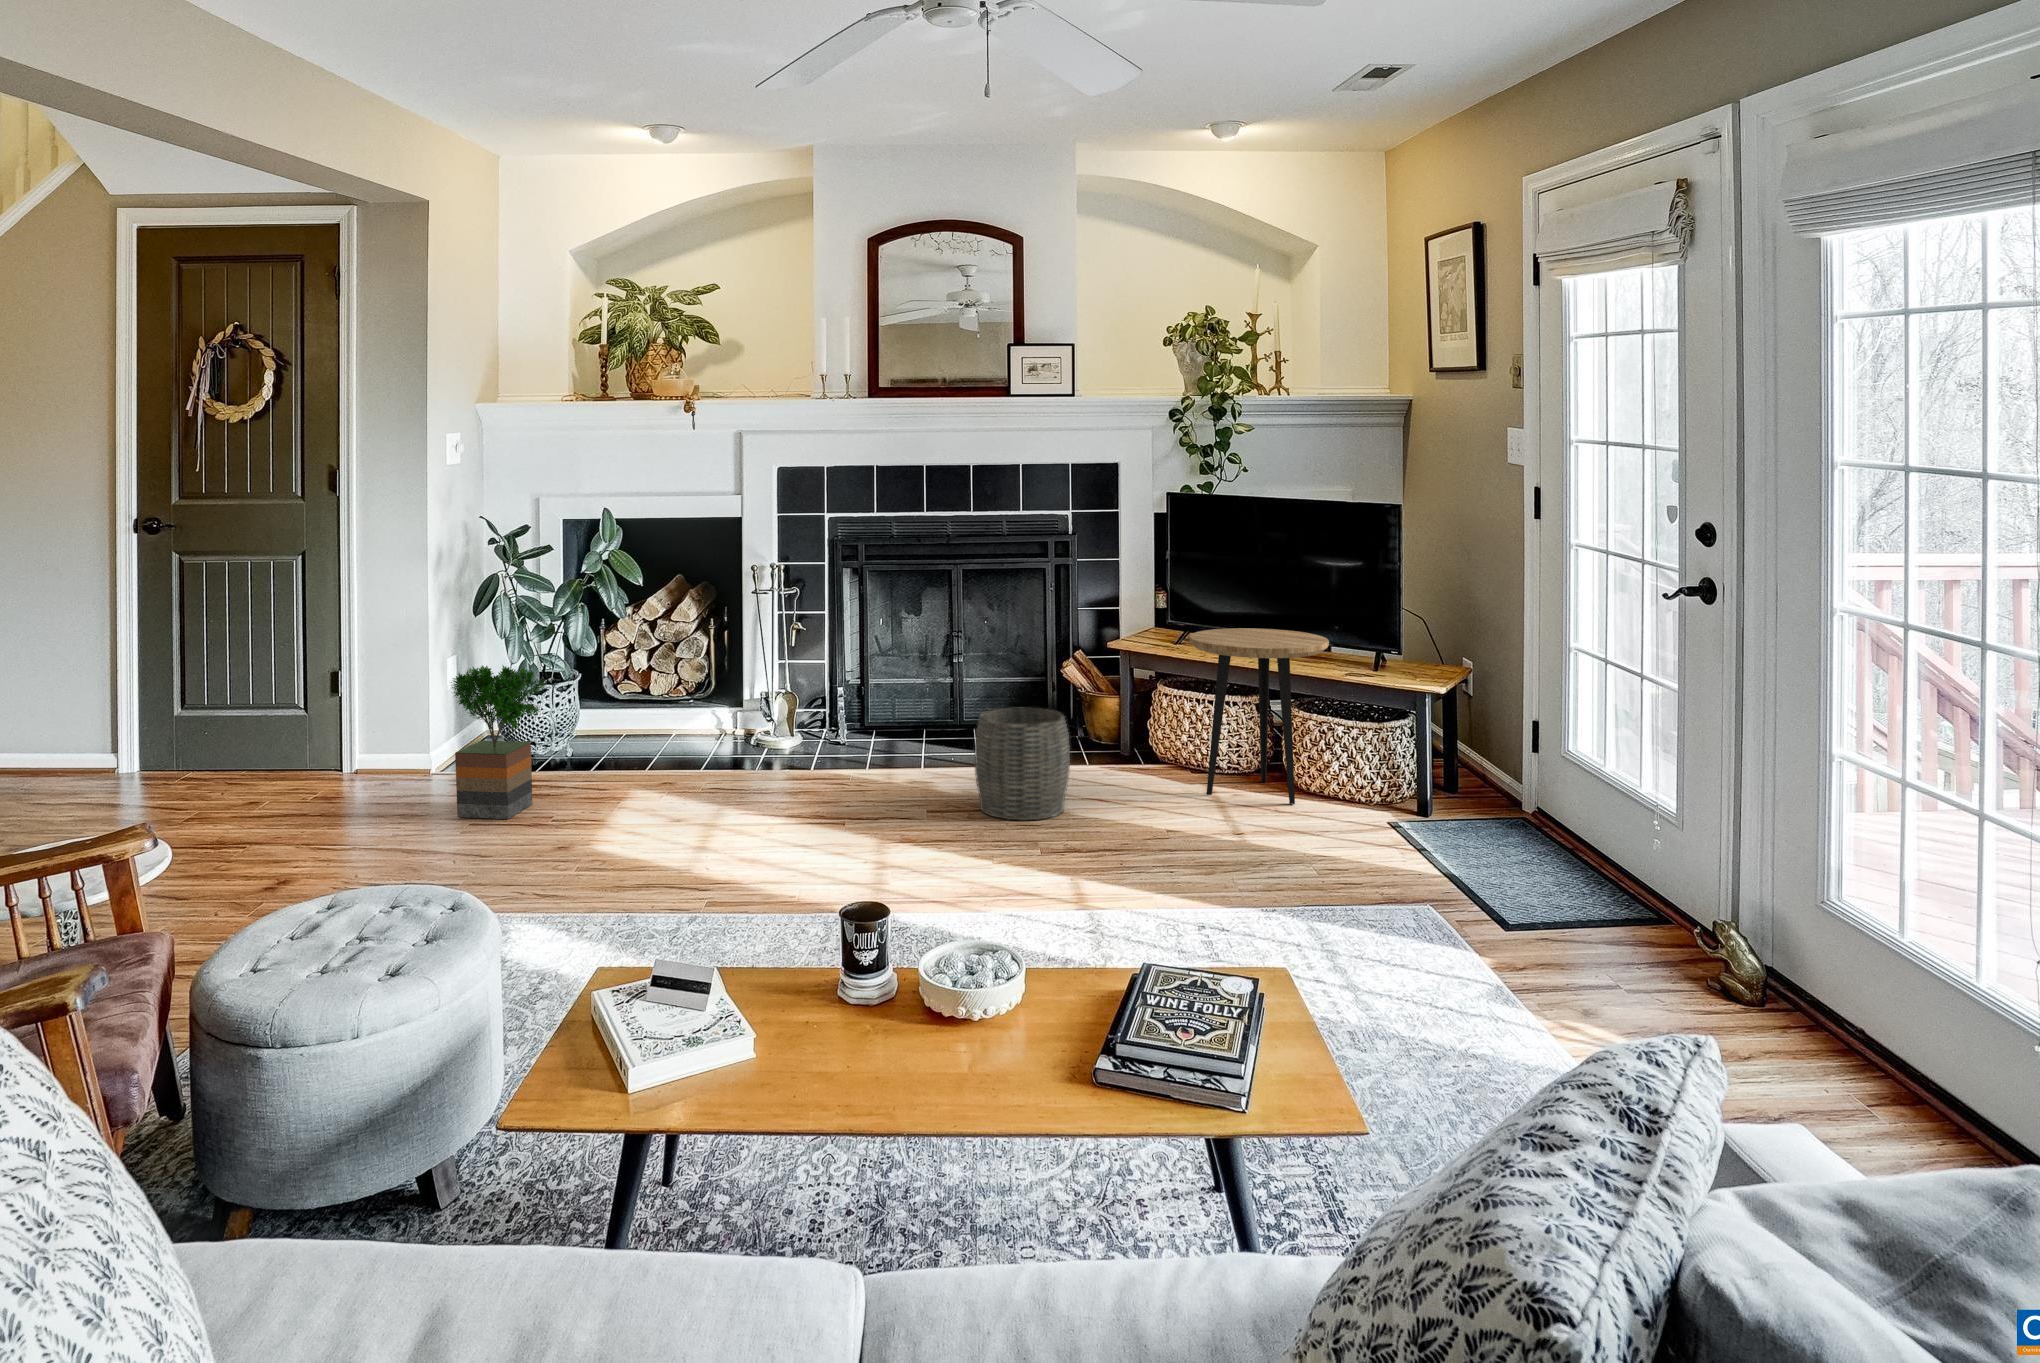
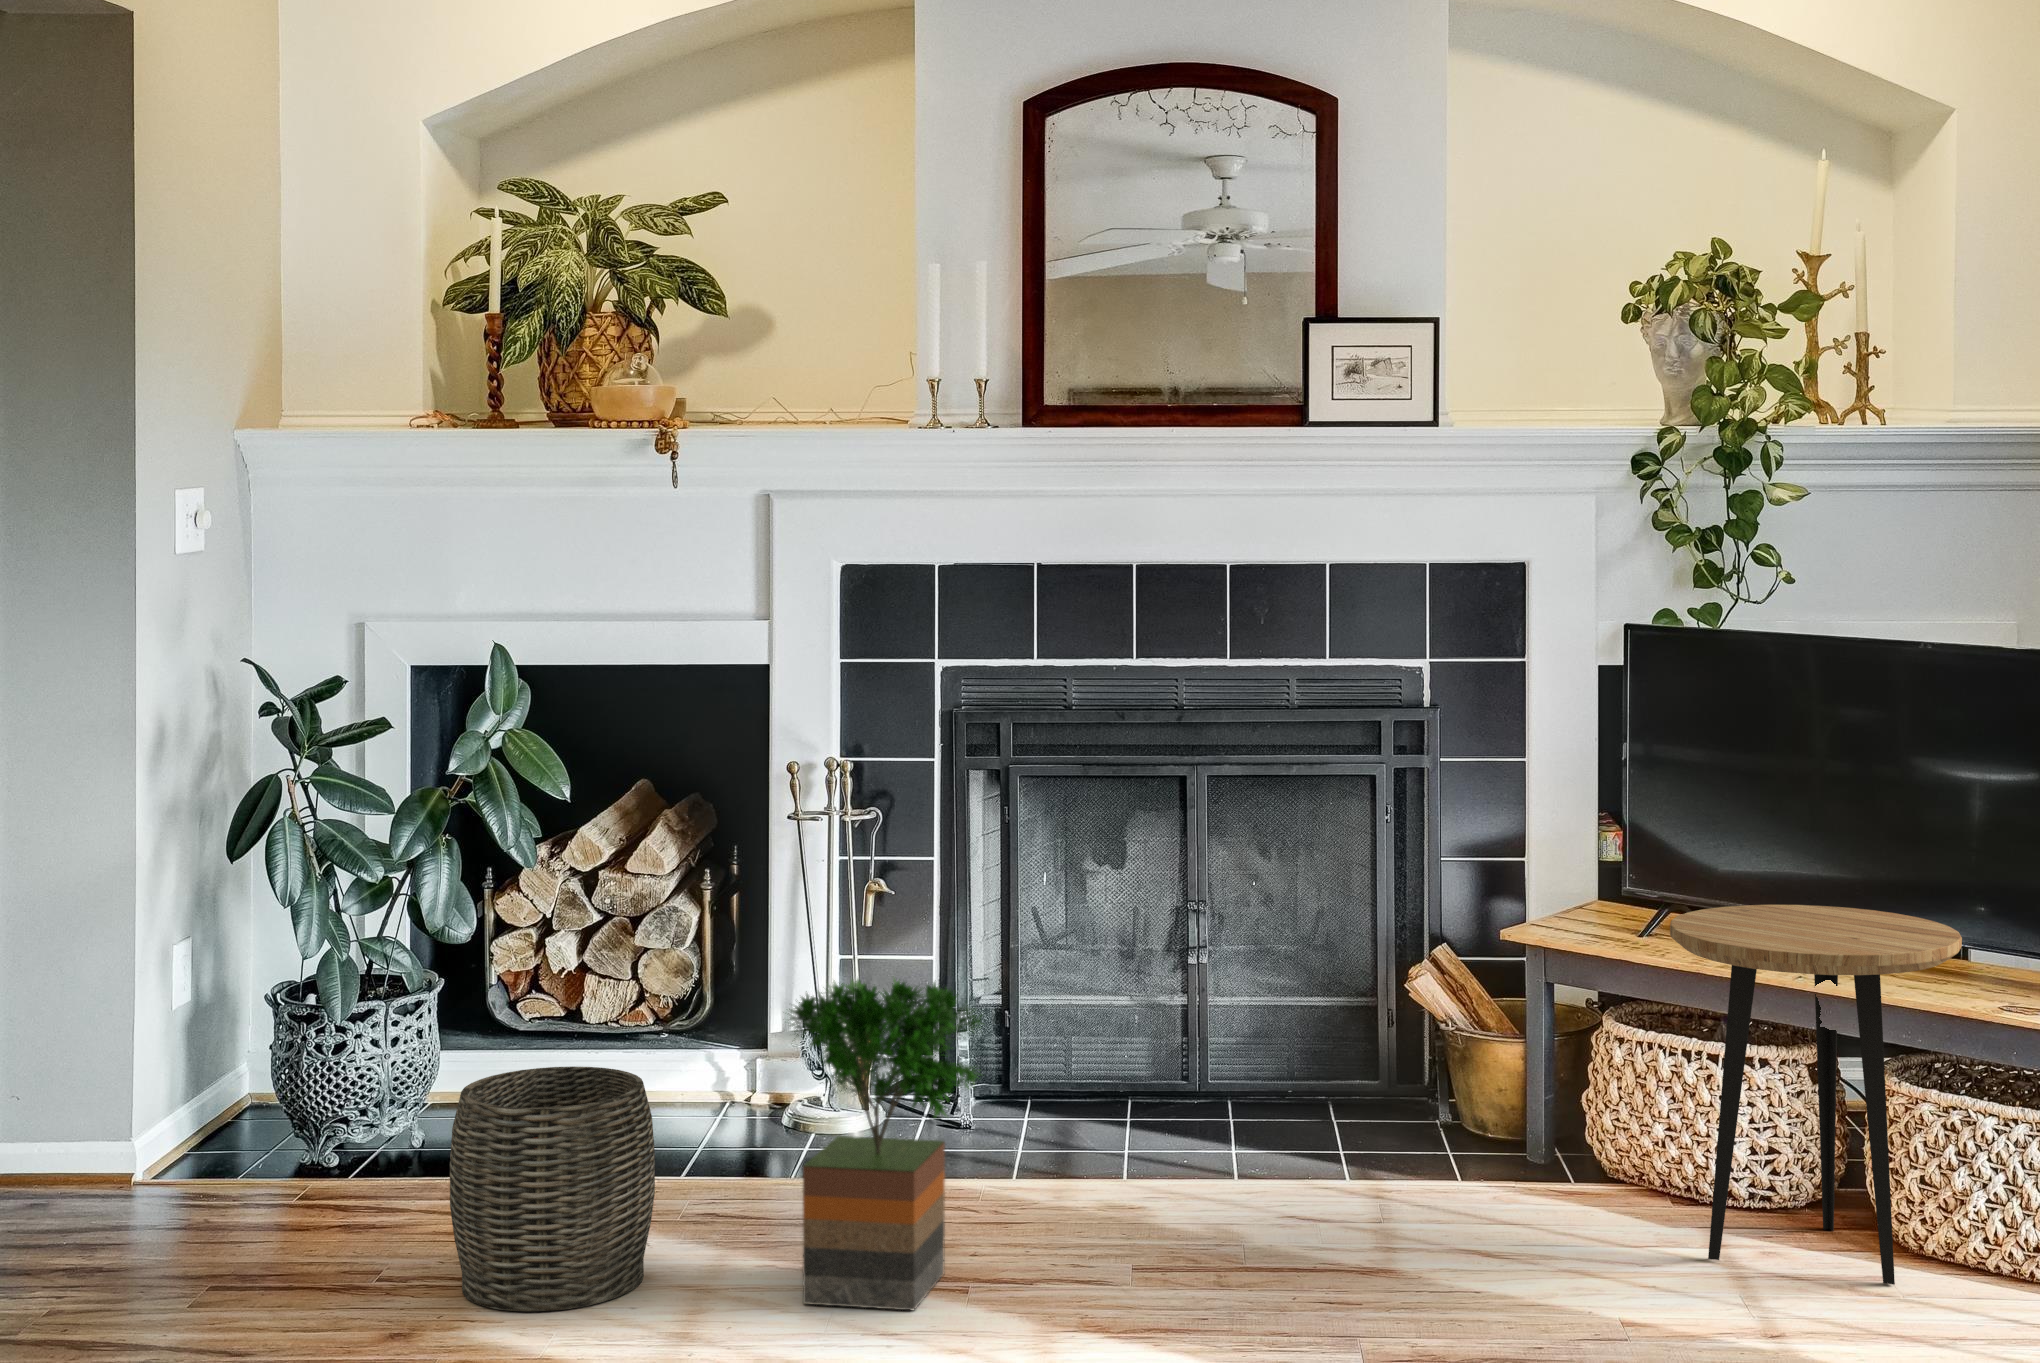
potted tree: present [451,666,547,819] -> present [789,979,981,1310]
woven basket: present [975,707,1070,820] -> present [450,1066,655,1311]

